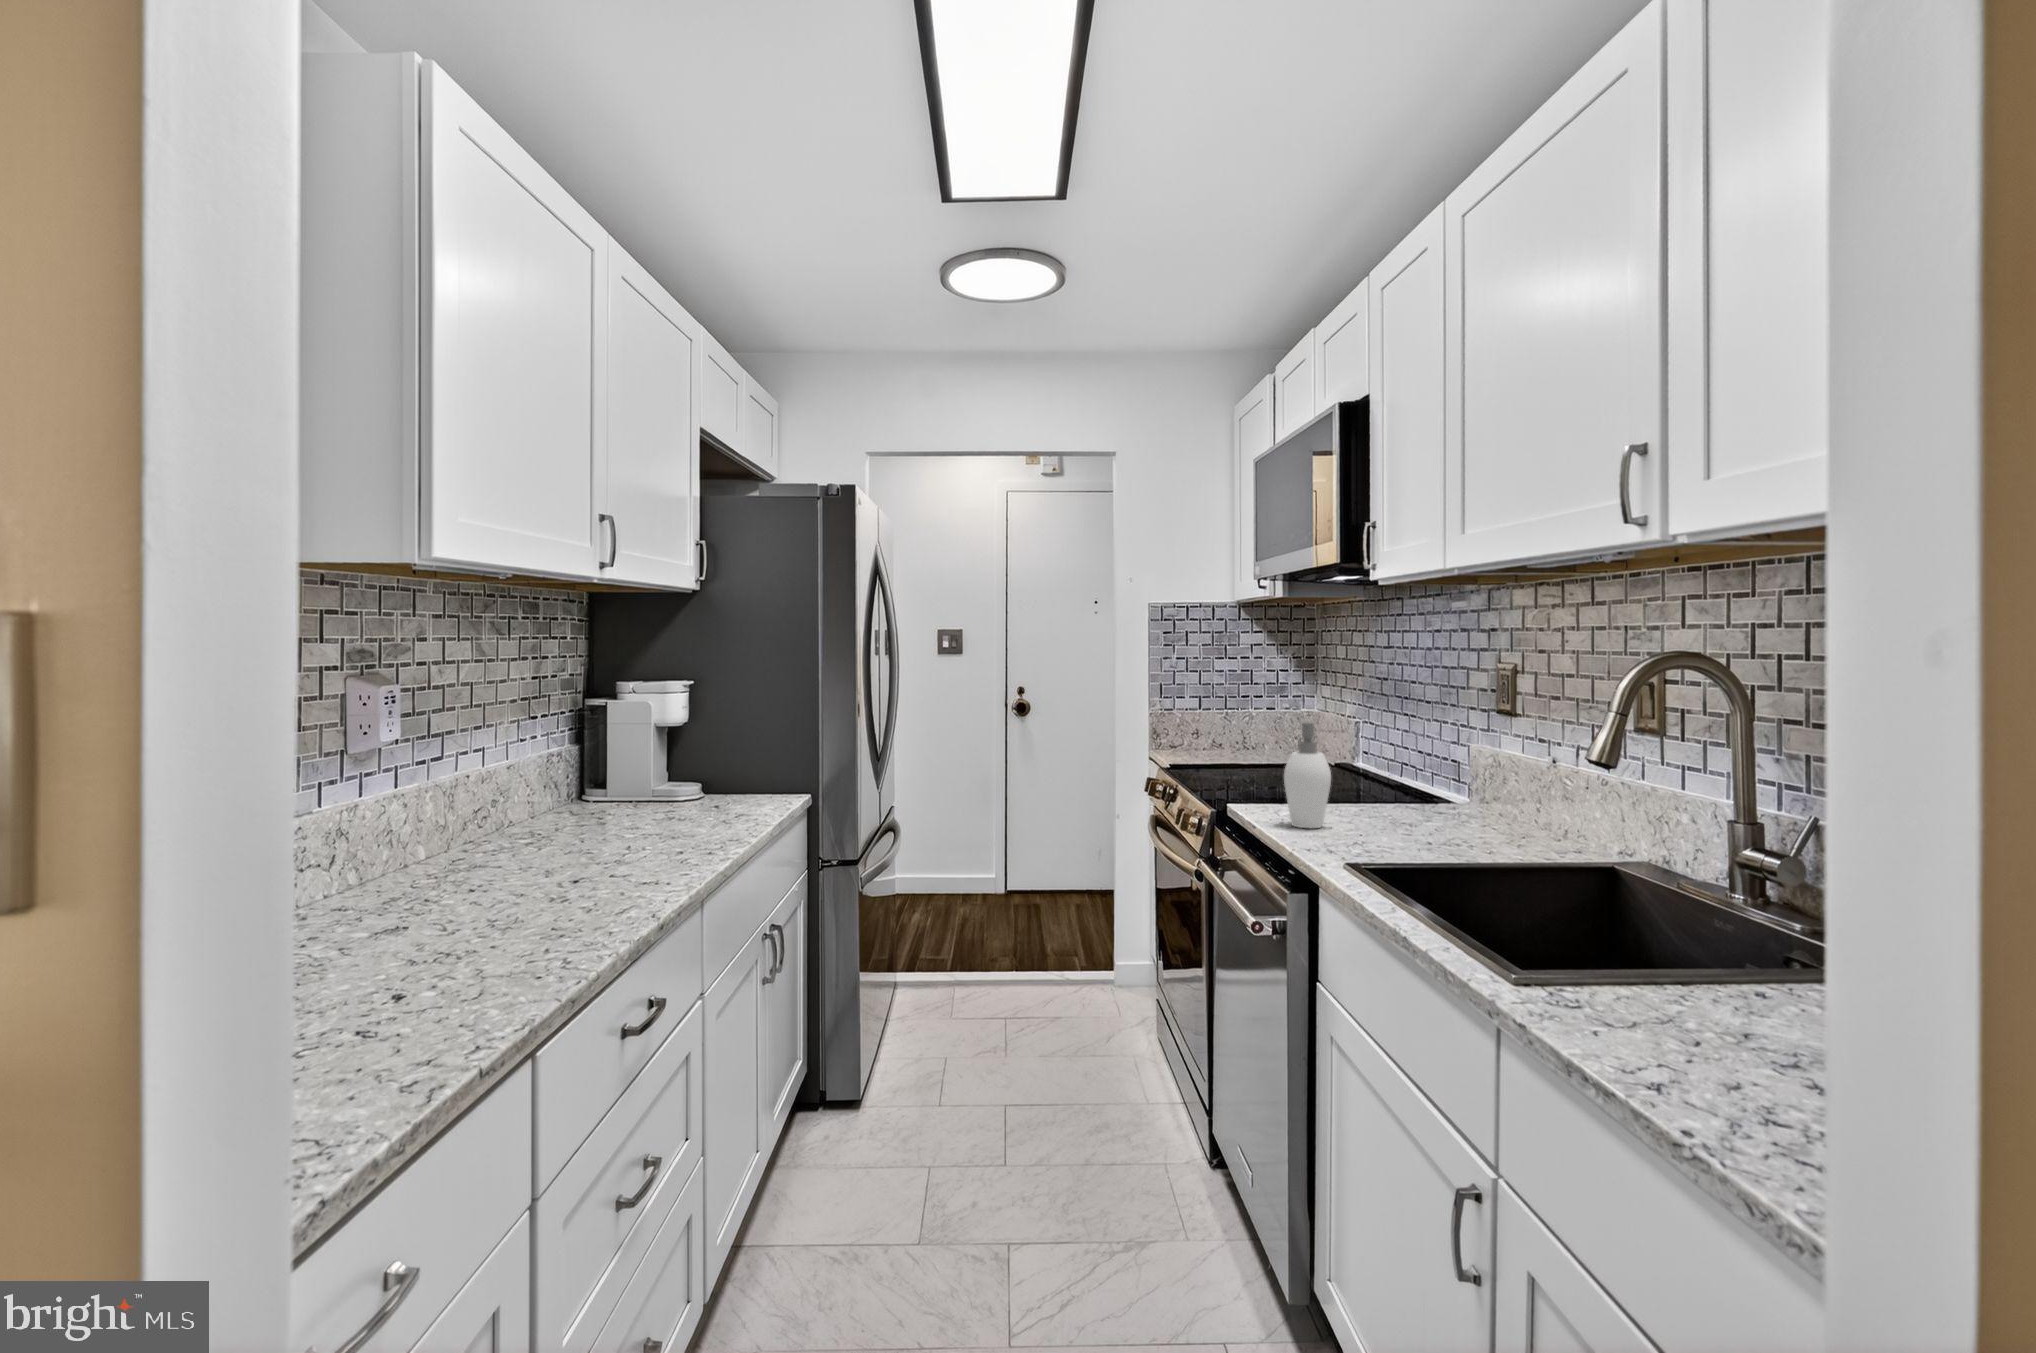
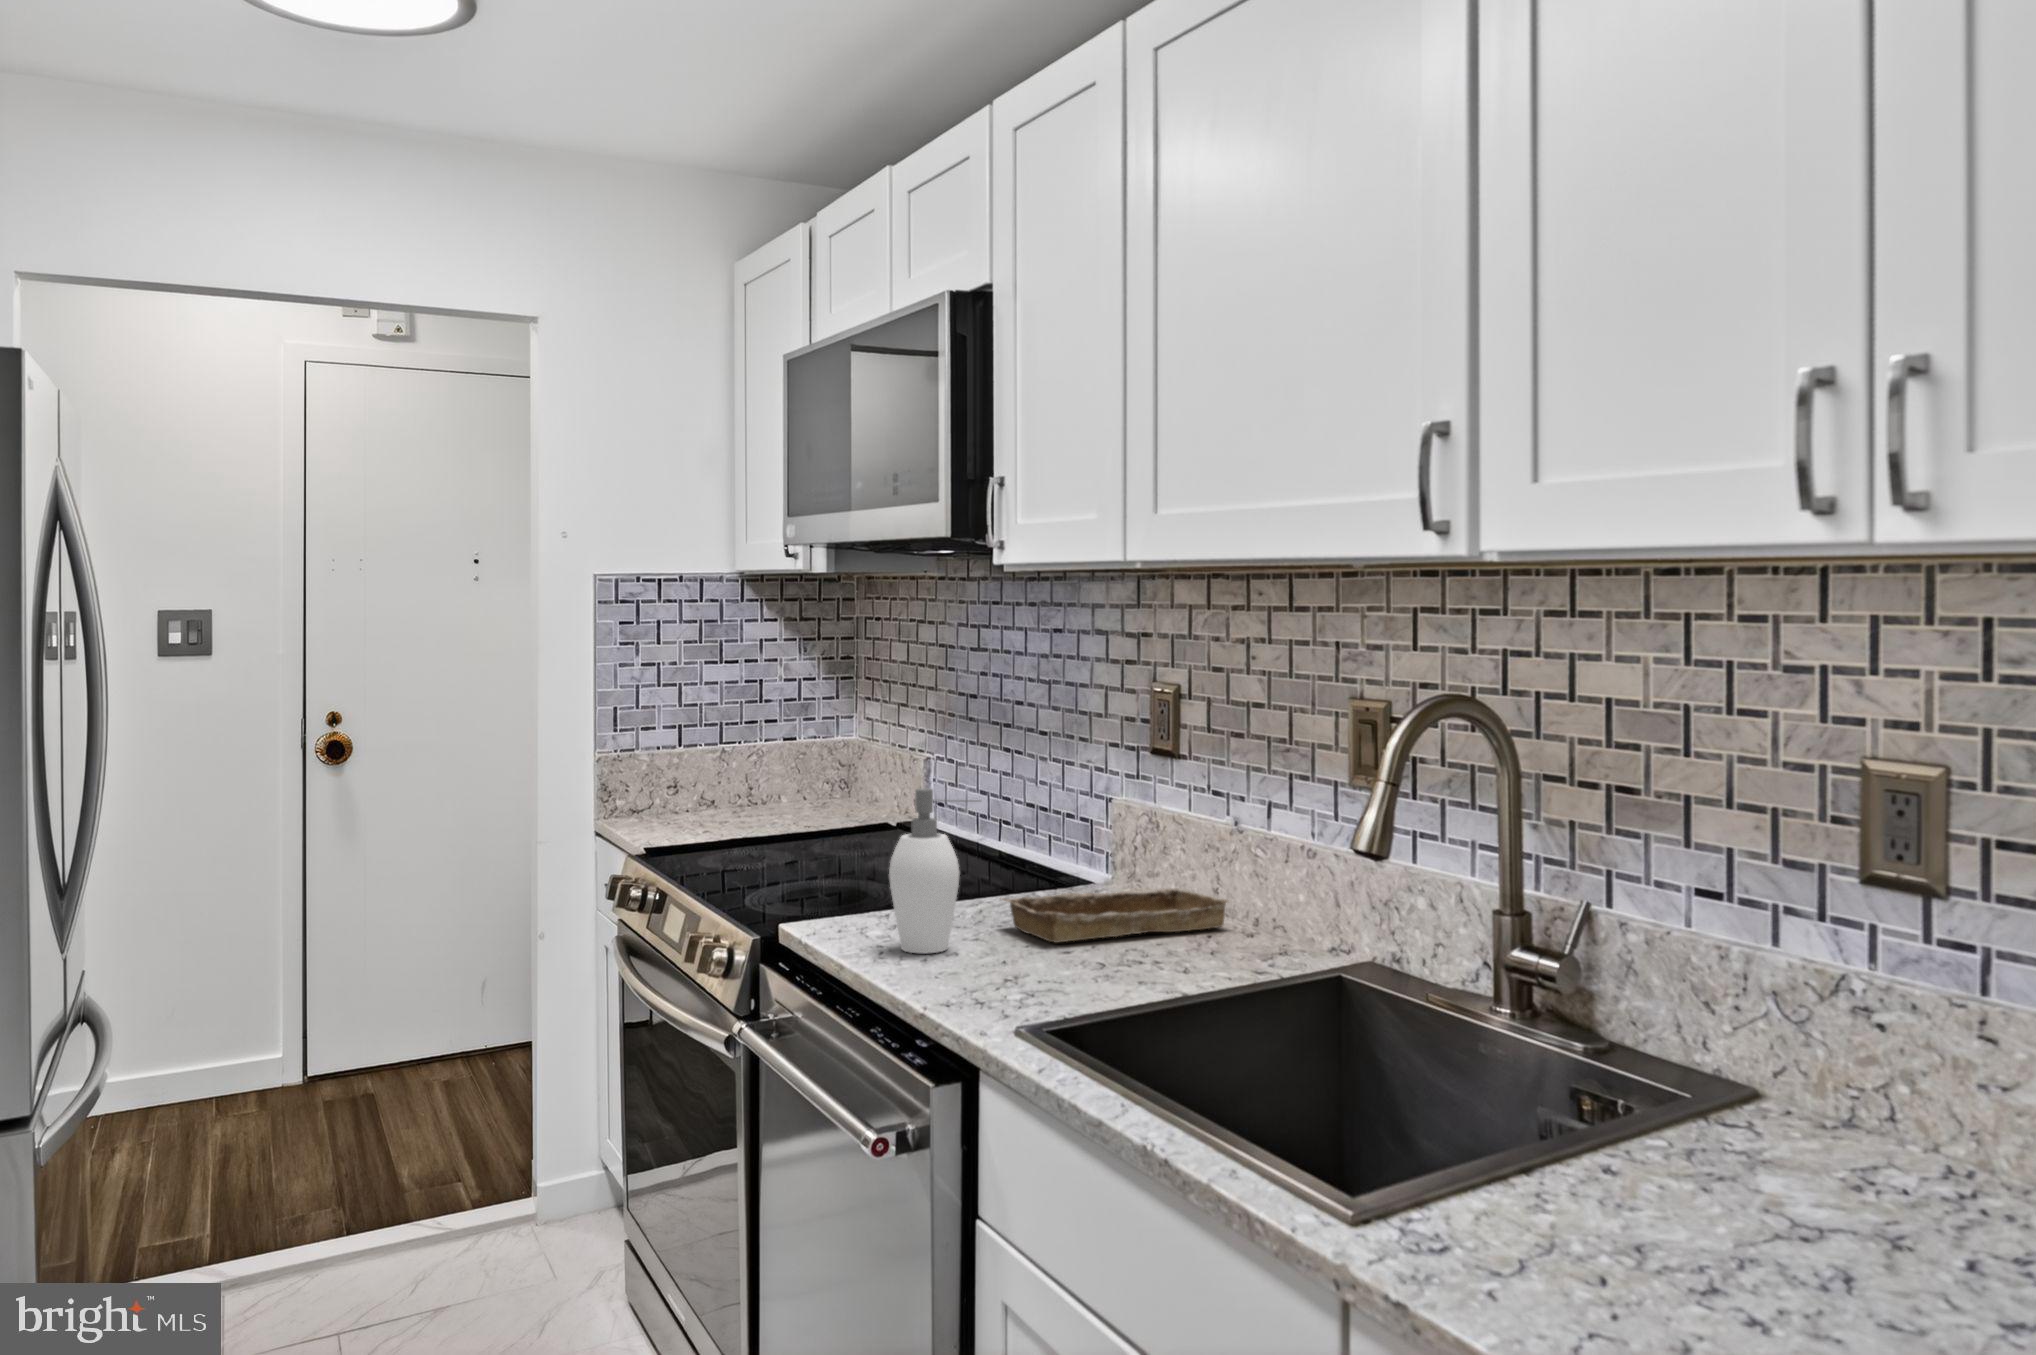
tray: none [1366,799,1541,831] -> present [1003,888,1230,943]

